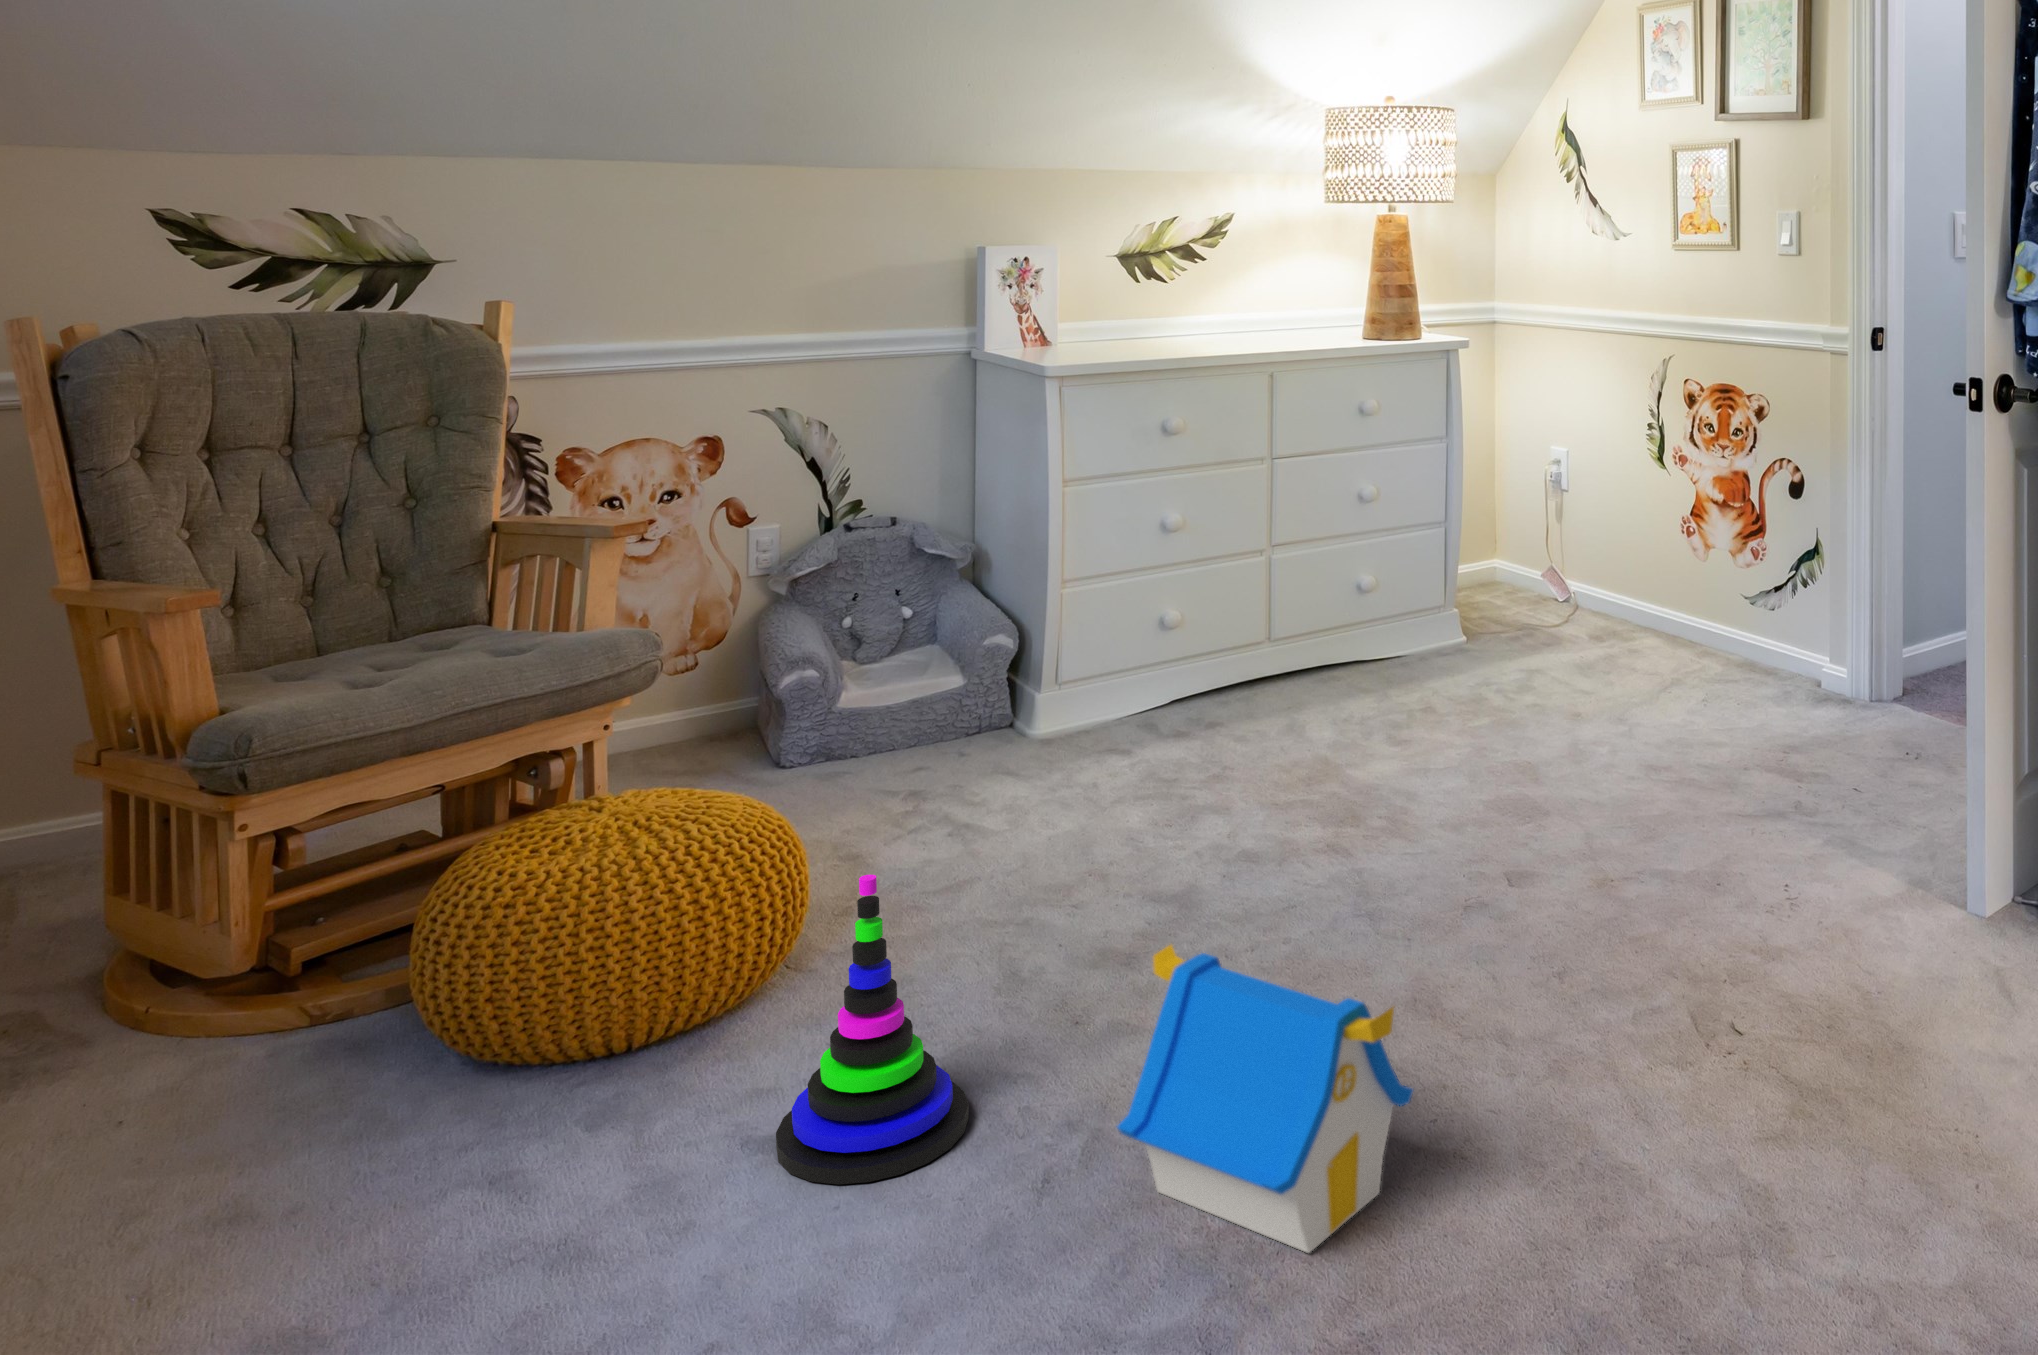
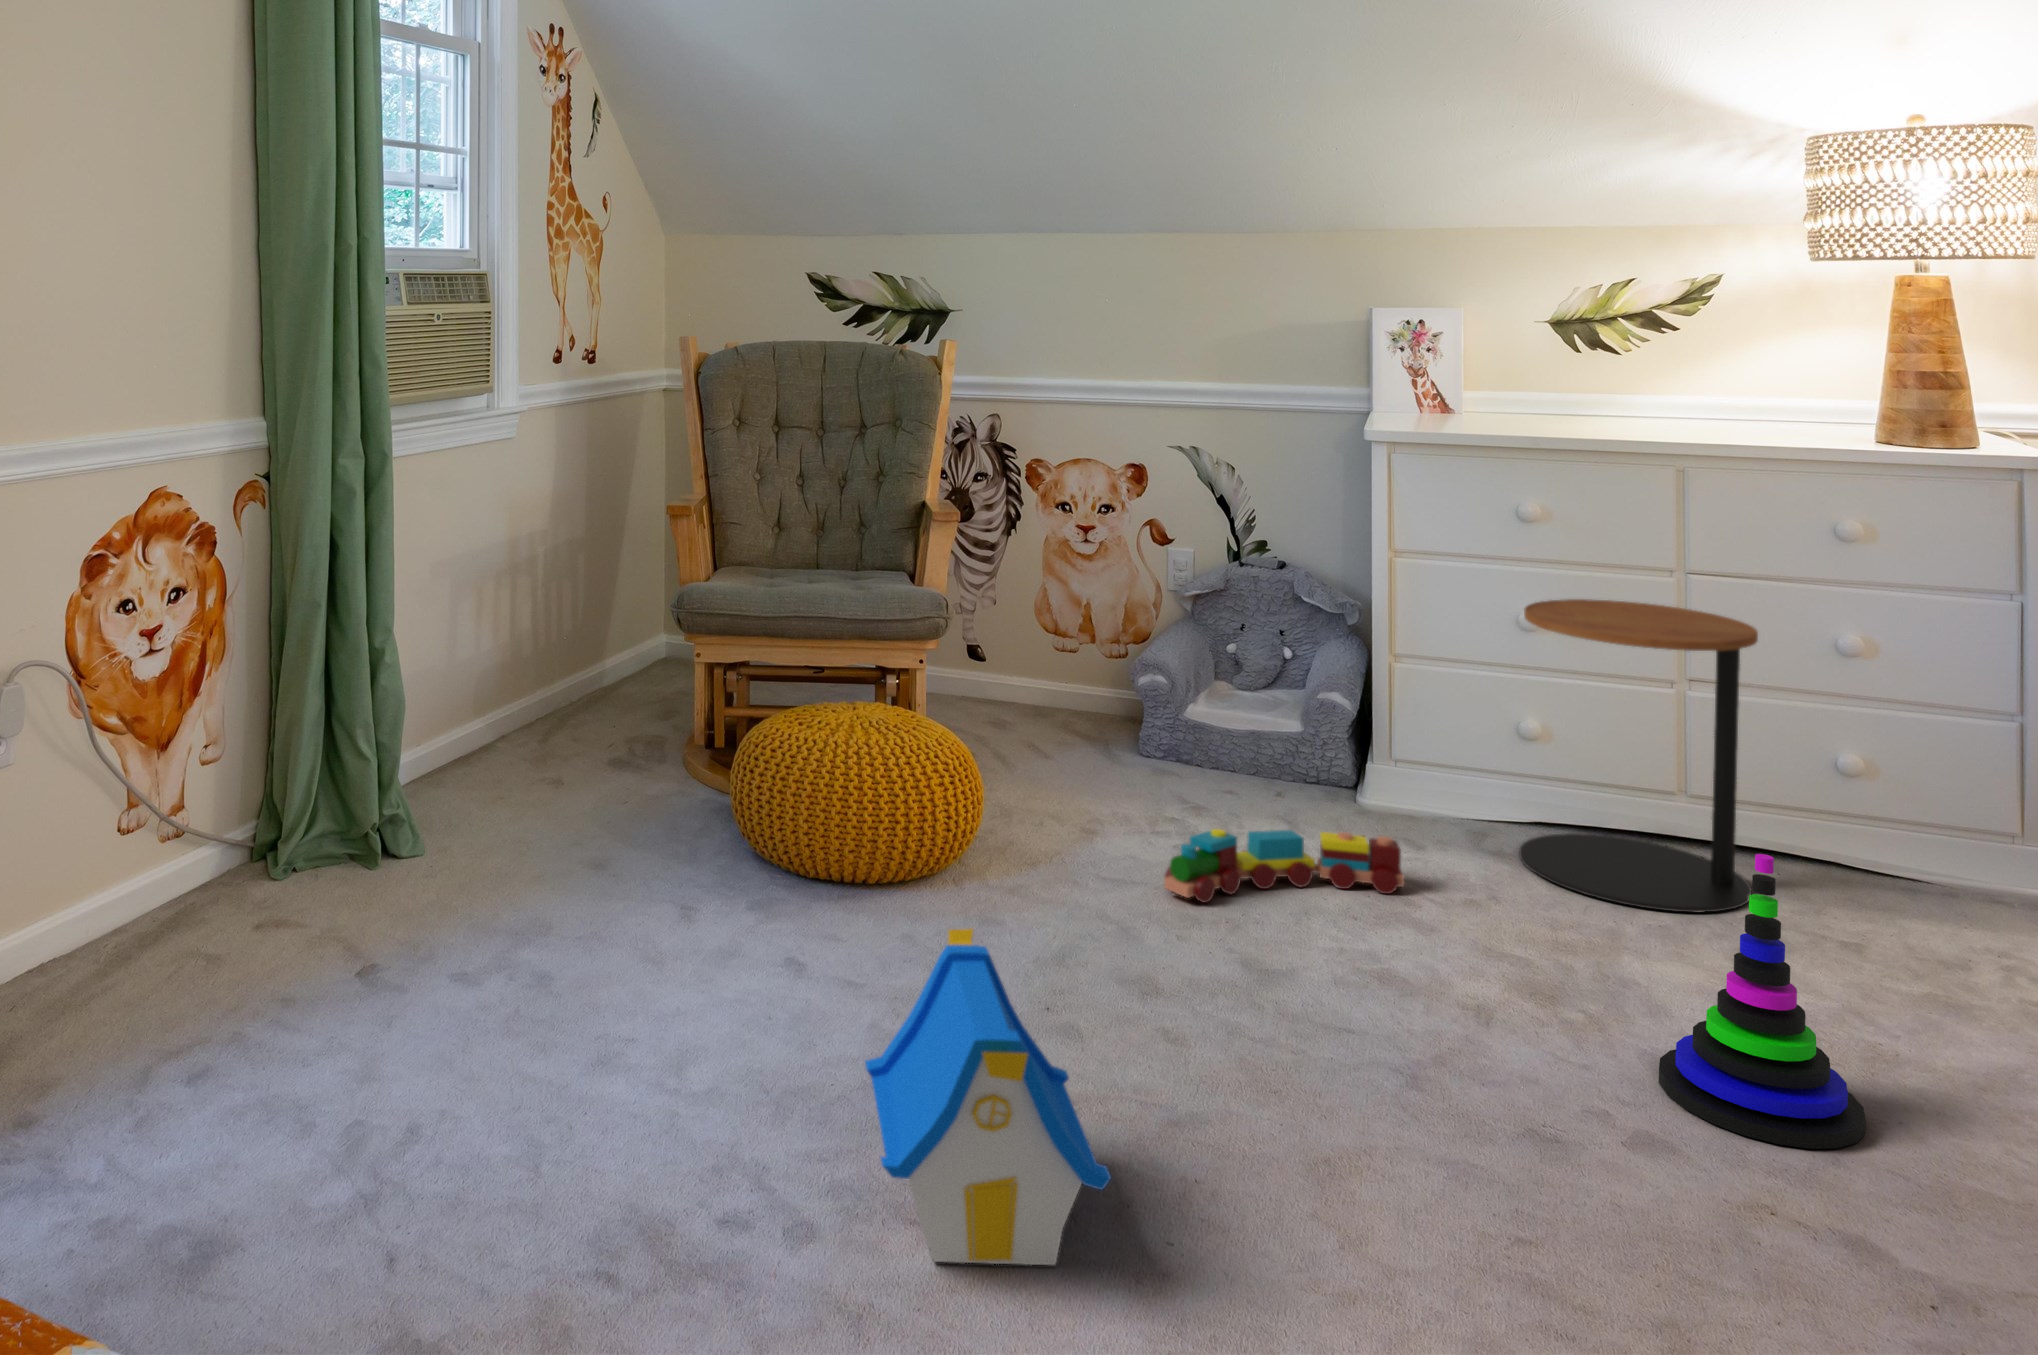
side table: none [1201,499,1371,754] -> present [1519,599,1758,913]
toy train: none [1015,756,1182,876] -> present [1164,829,1404,903]
stacking toy: present [776,875,969,1184] -> present [1659,854,1866,1149]

